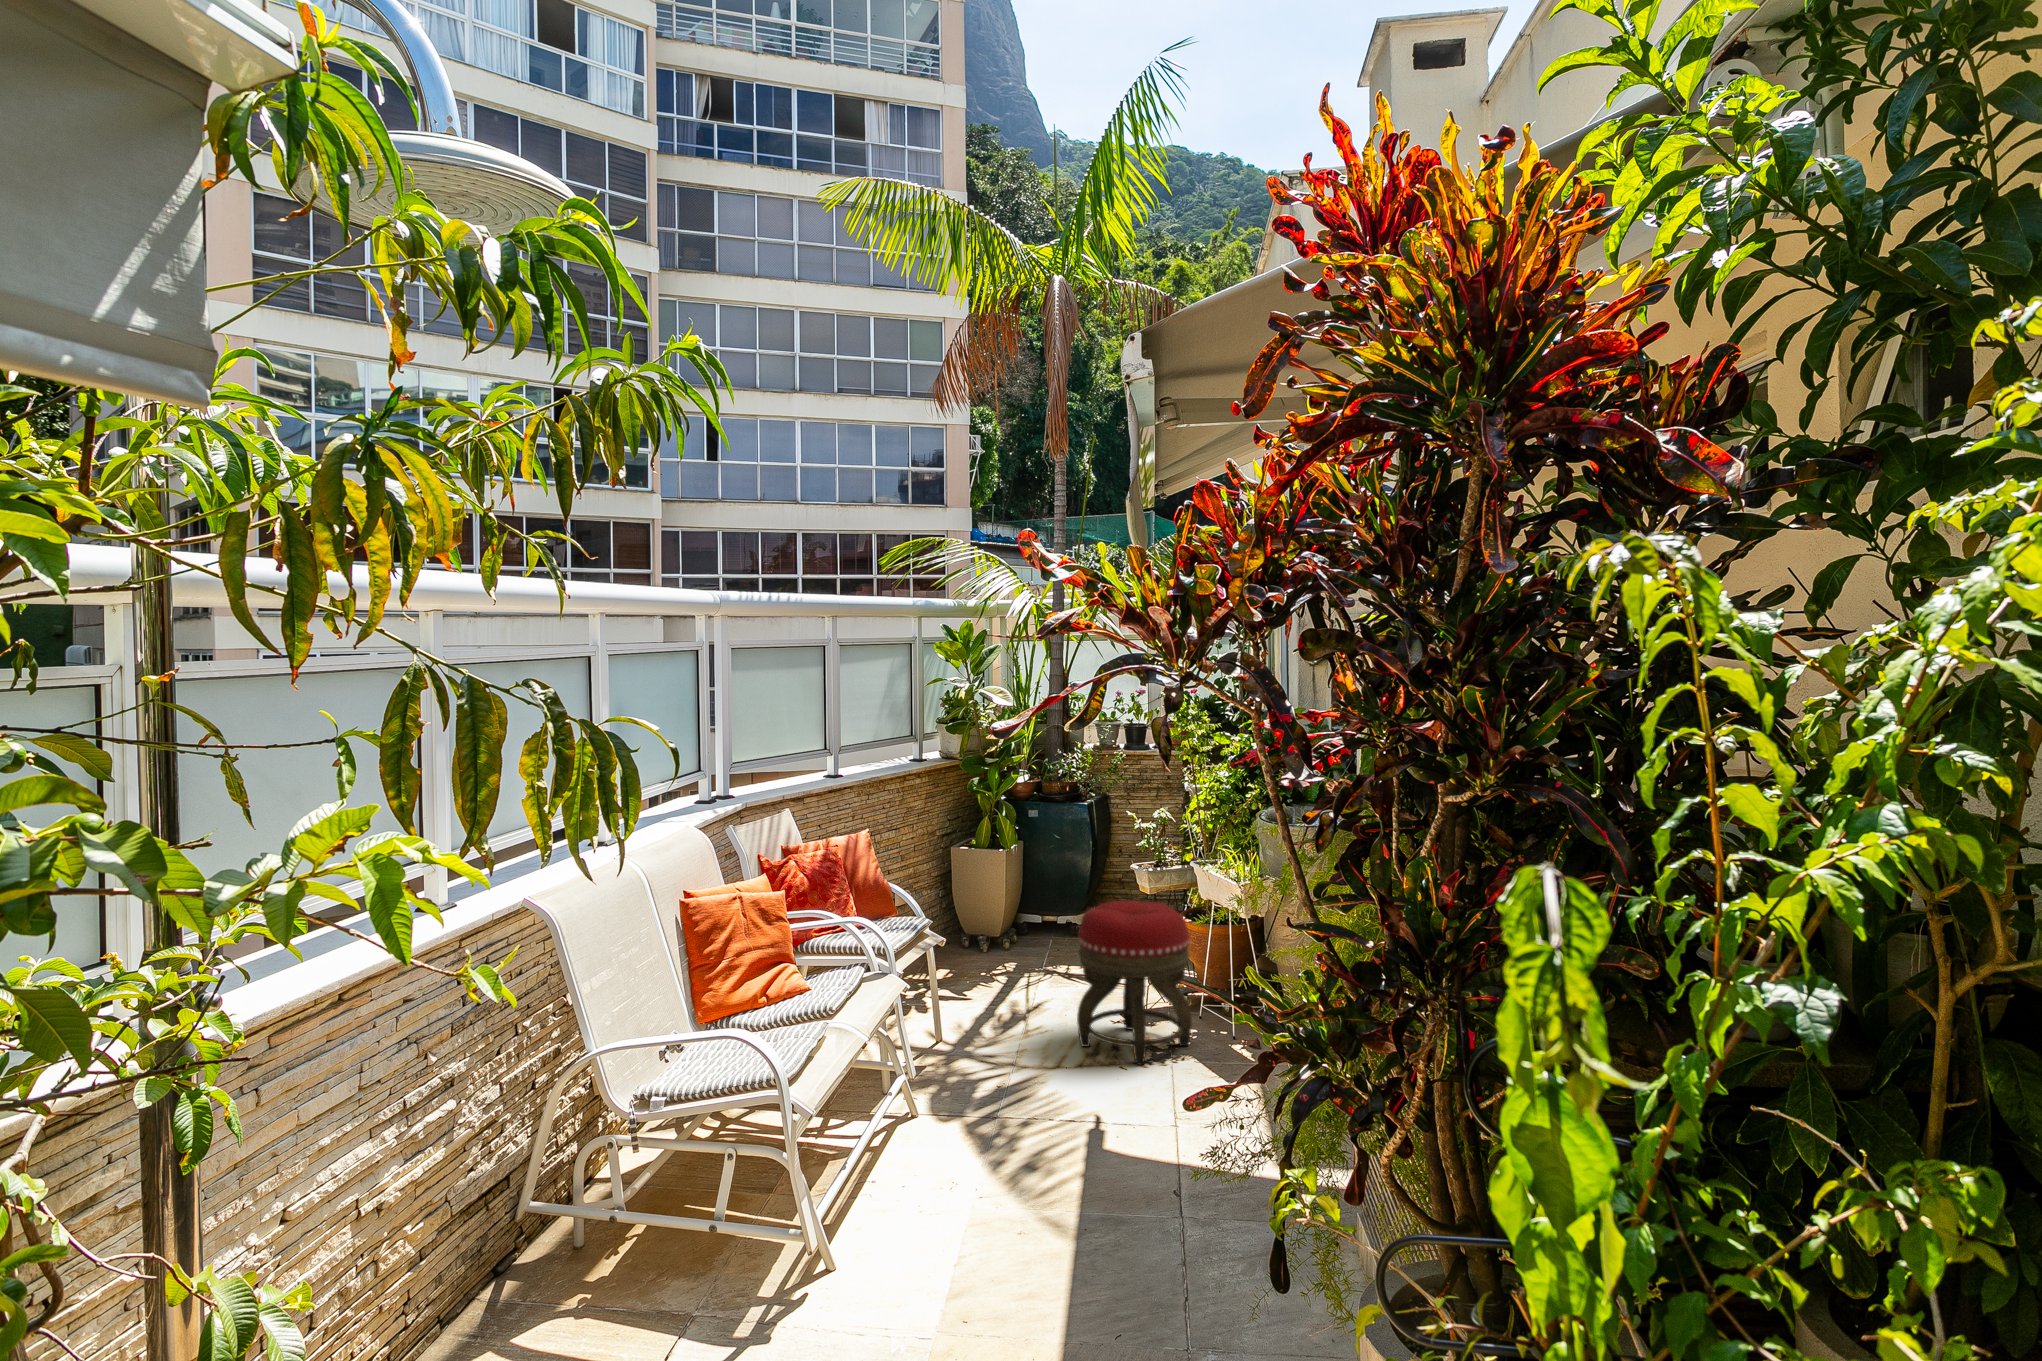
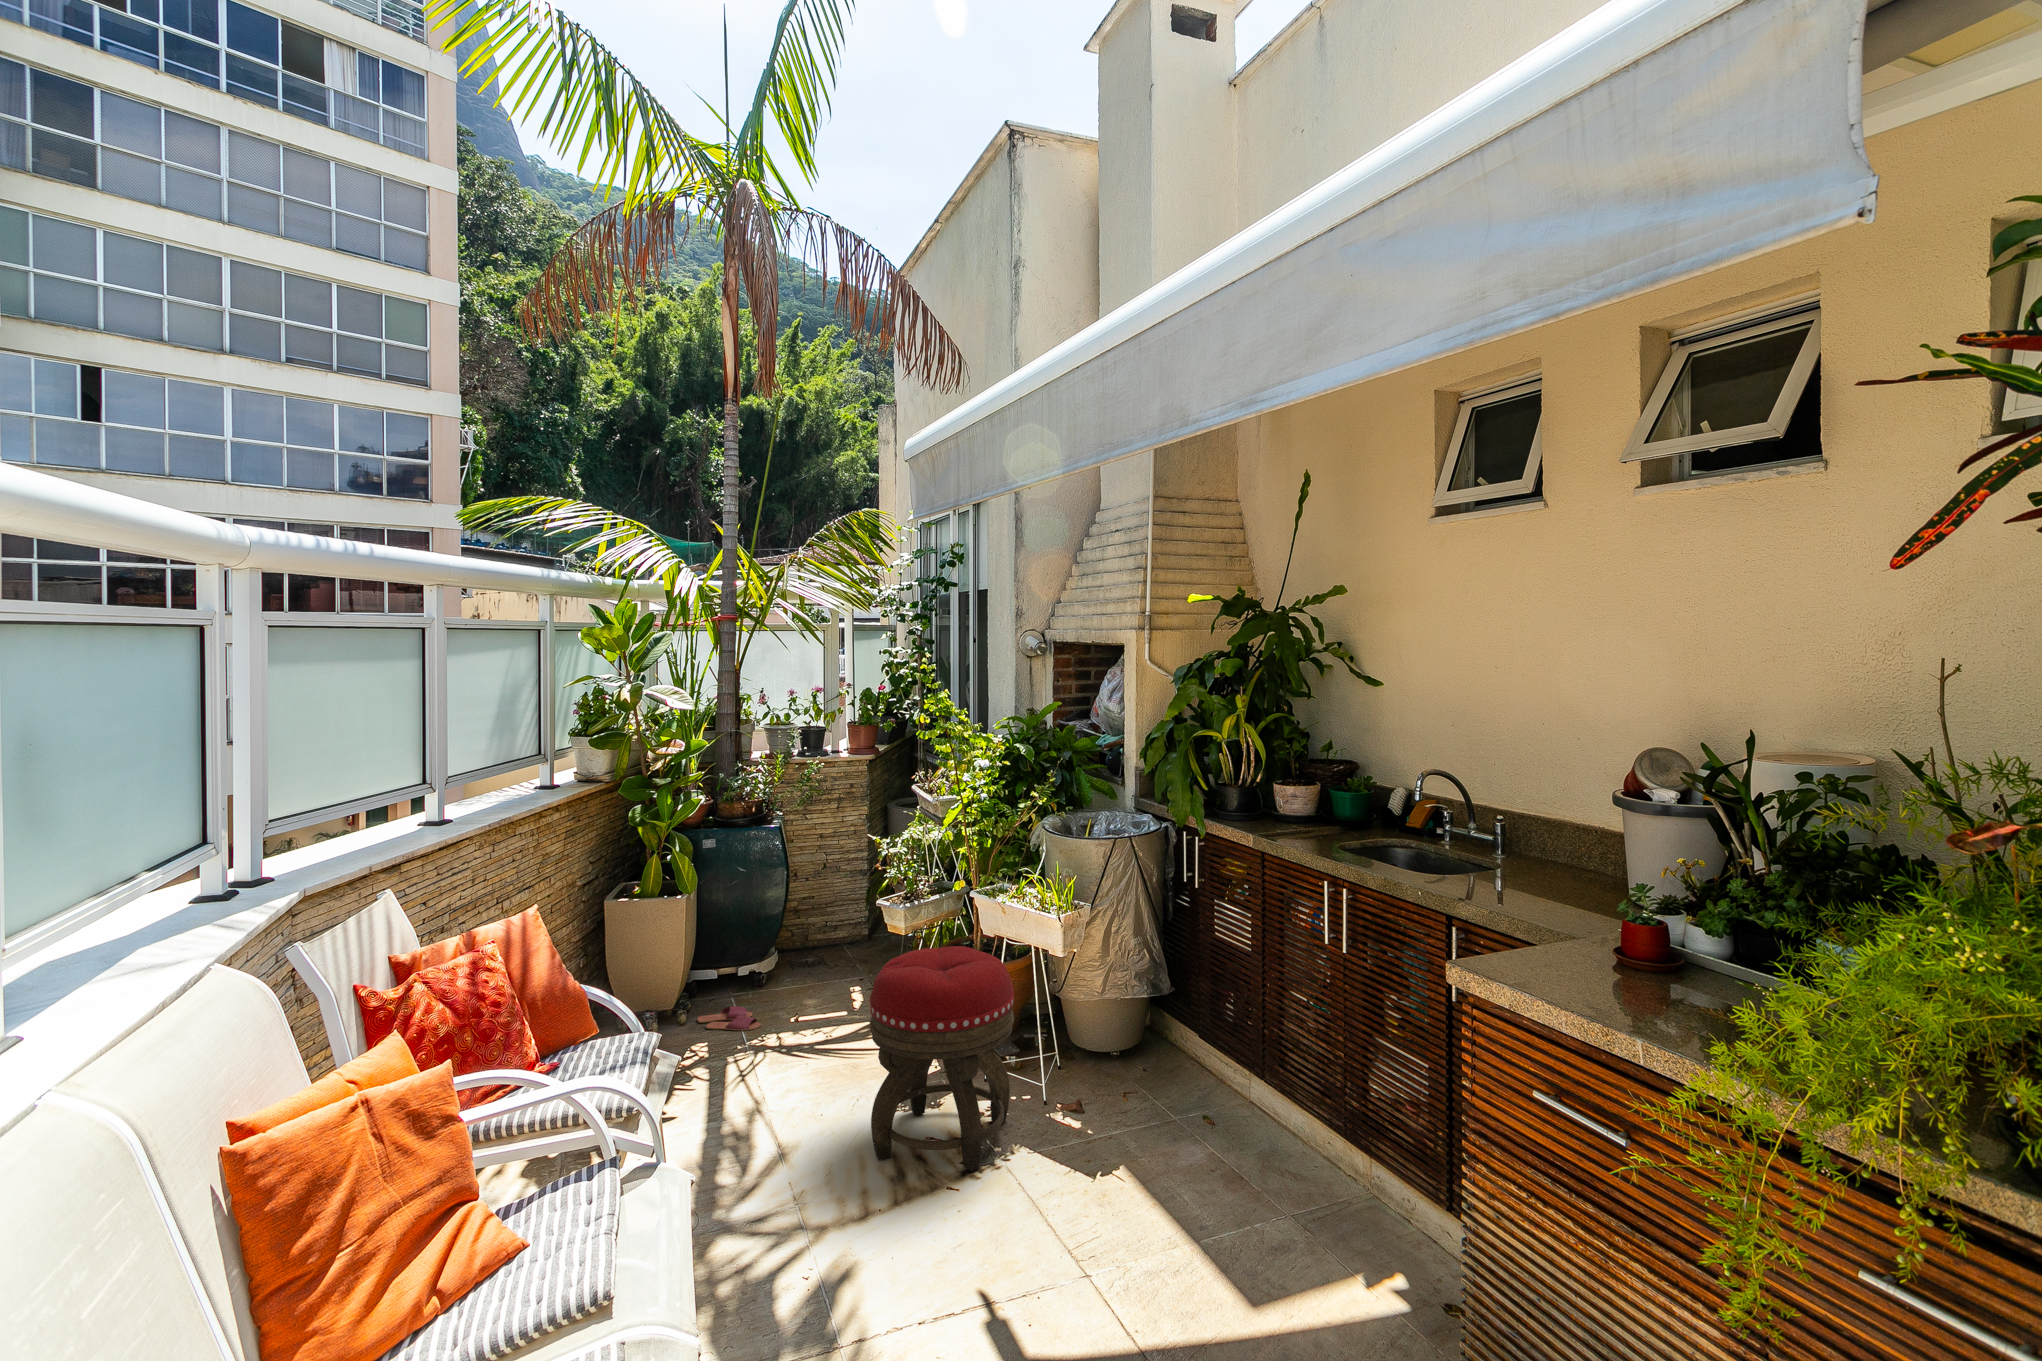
slippers: none [1019,943,1061,961] -> present [698,1006,761,1031]

